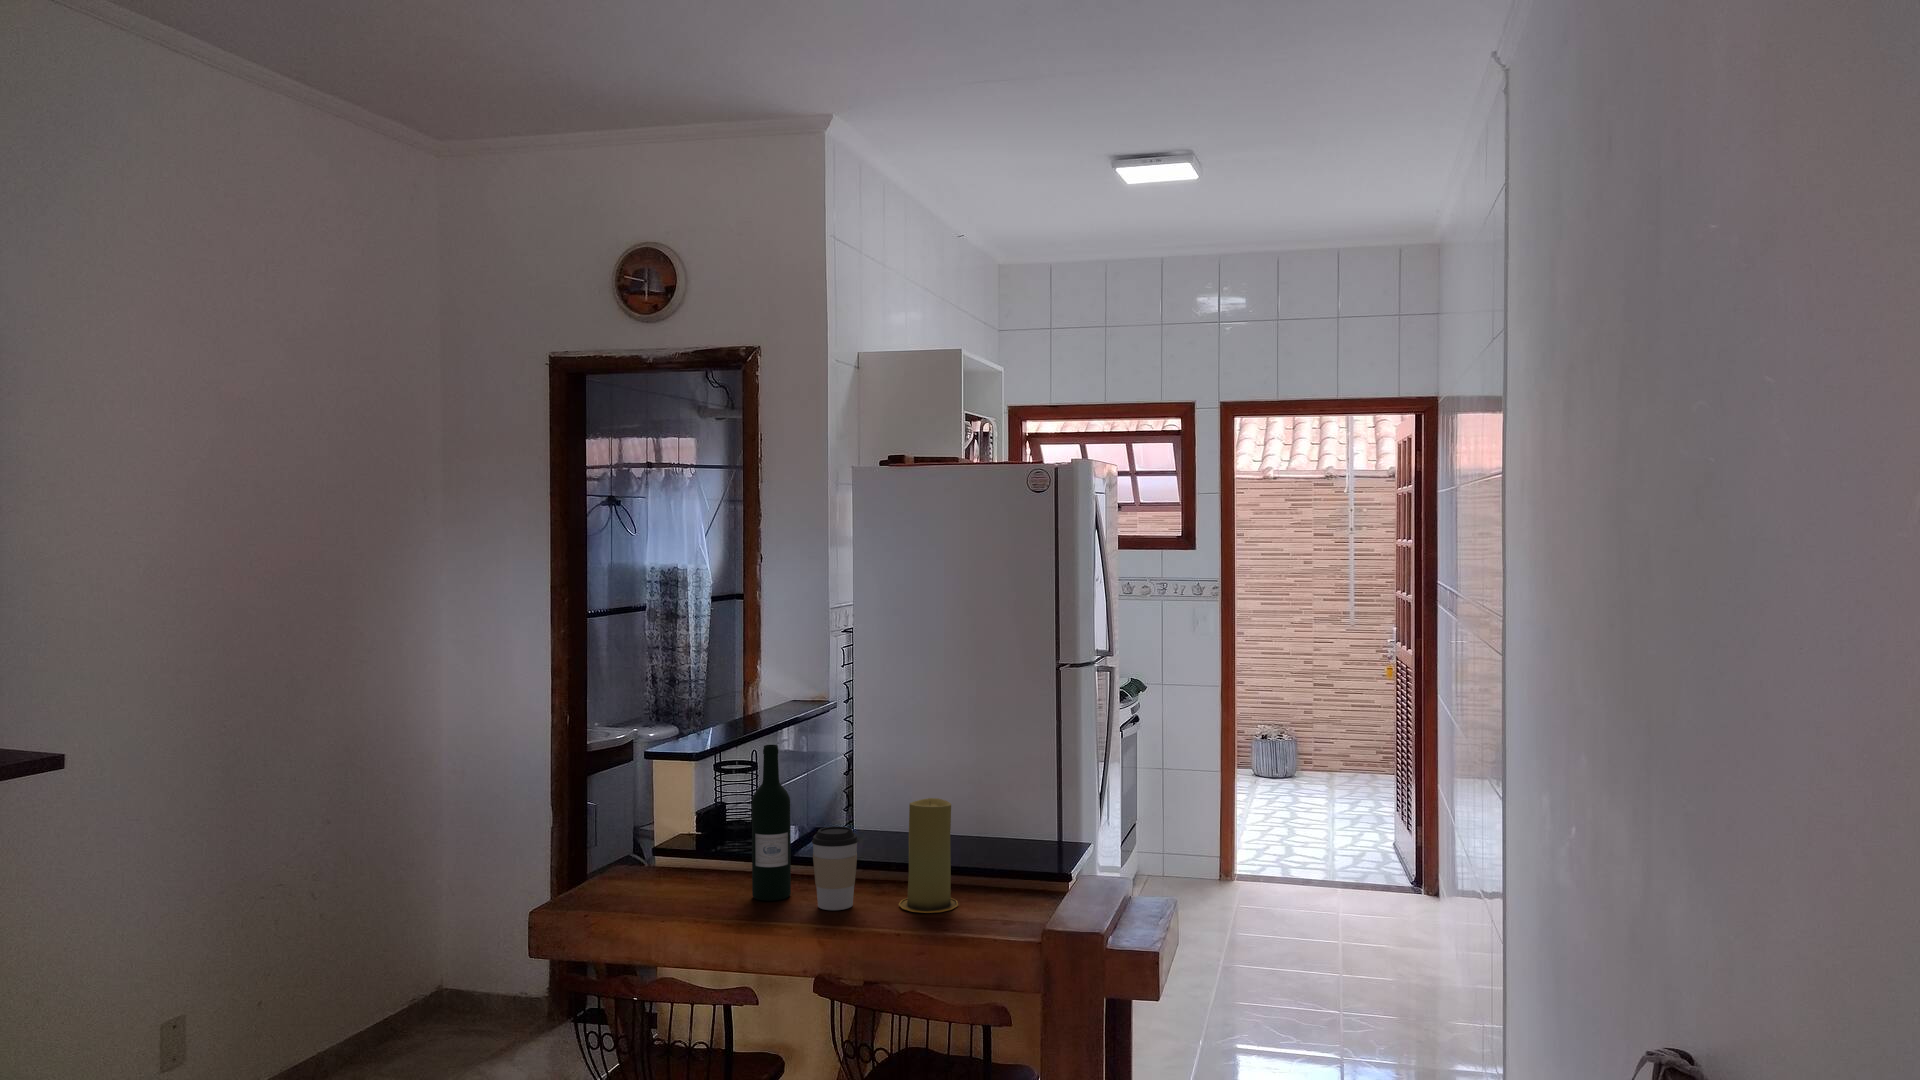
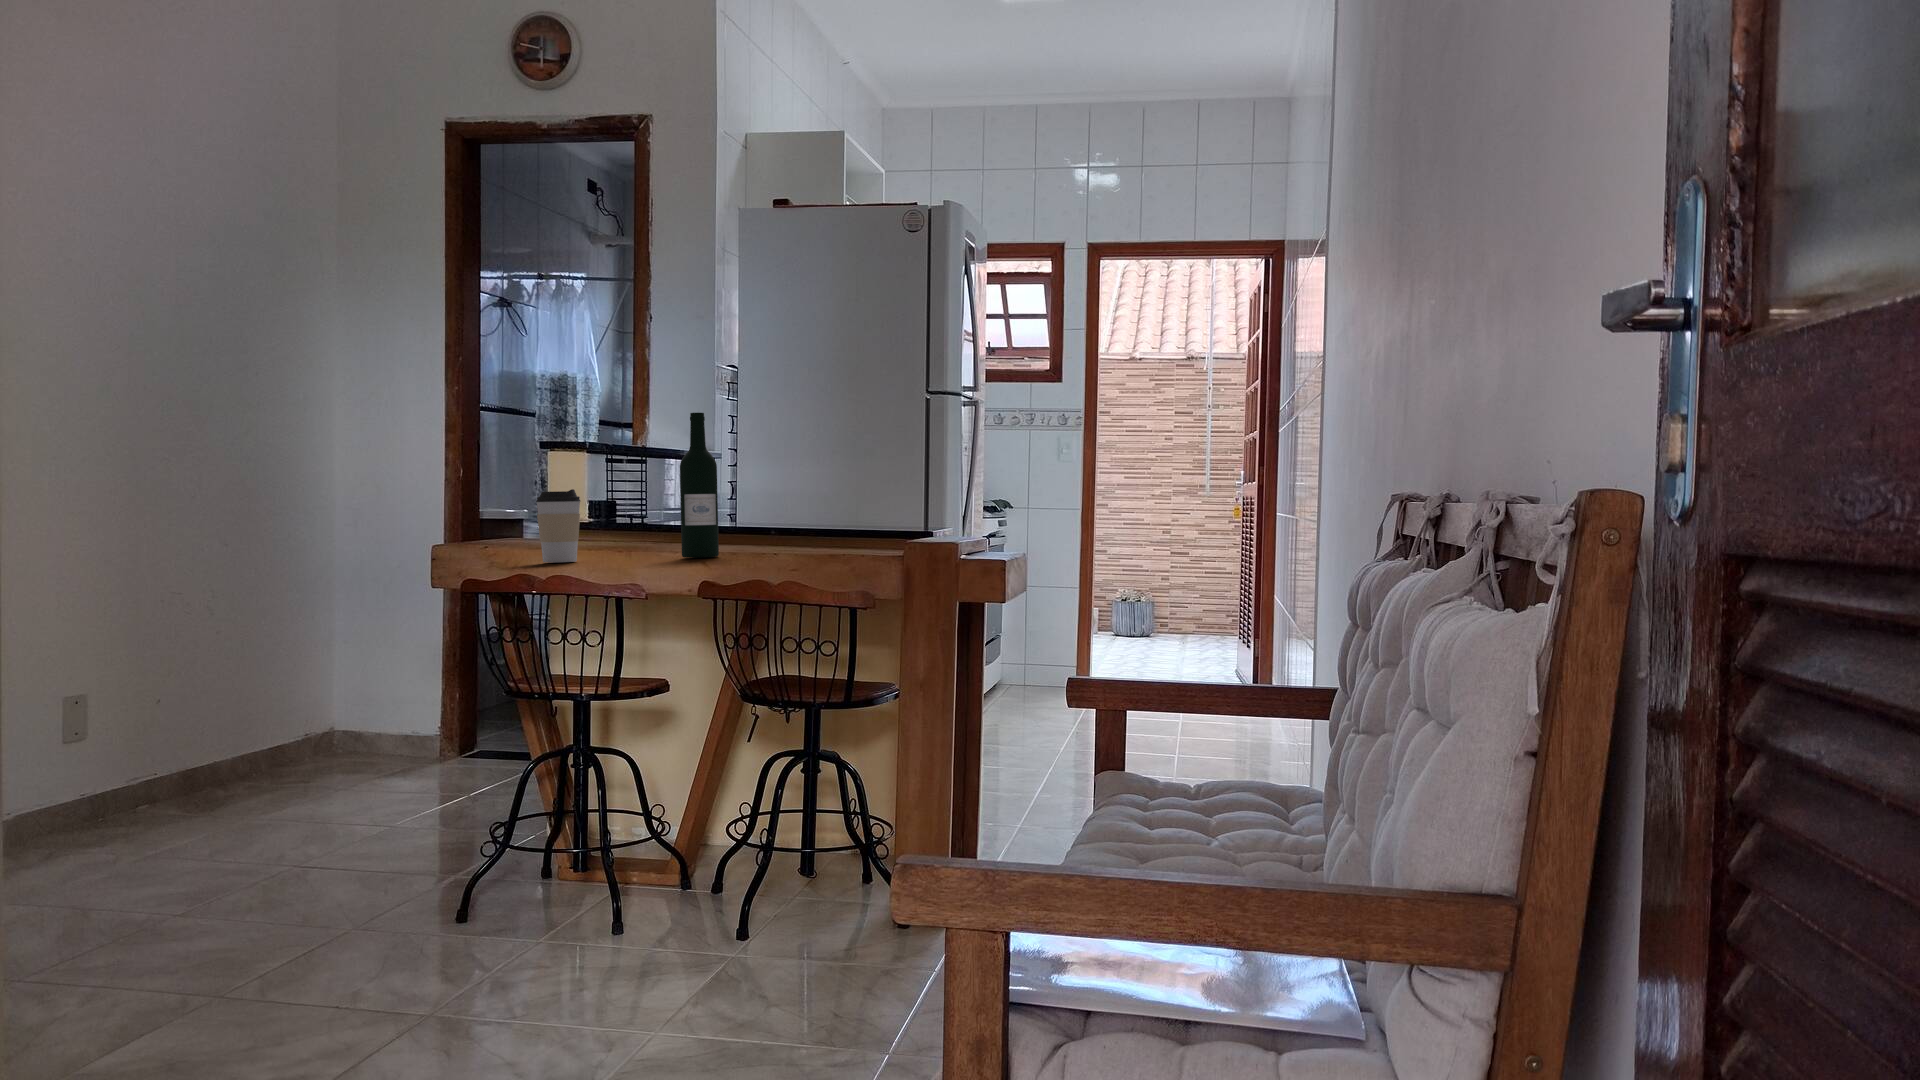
candle: present [899,798,958,913] -> none [825,456,881,554]
coffee cup: present [812,826,858,910] -> present [536,489,580,563]

